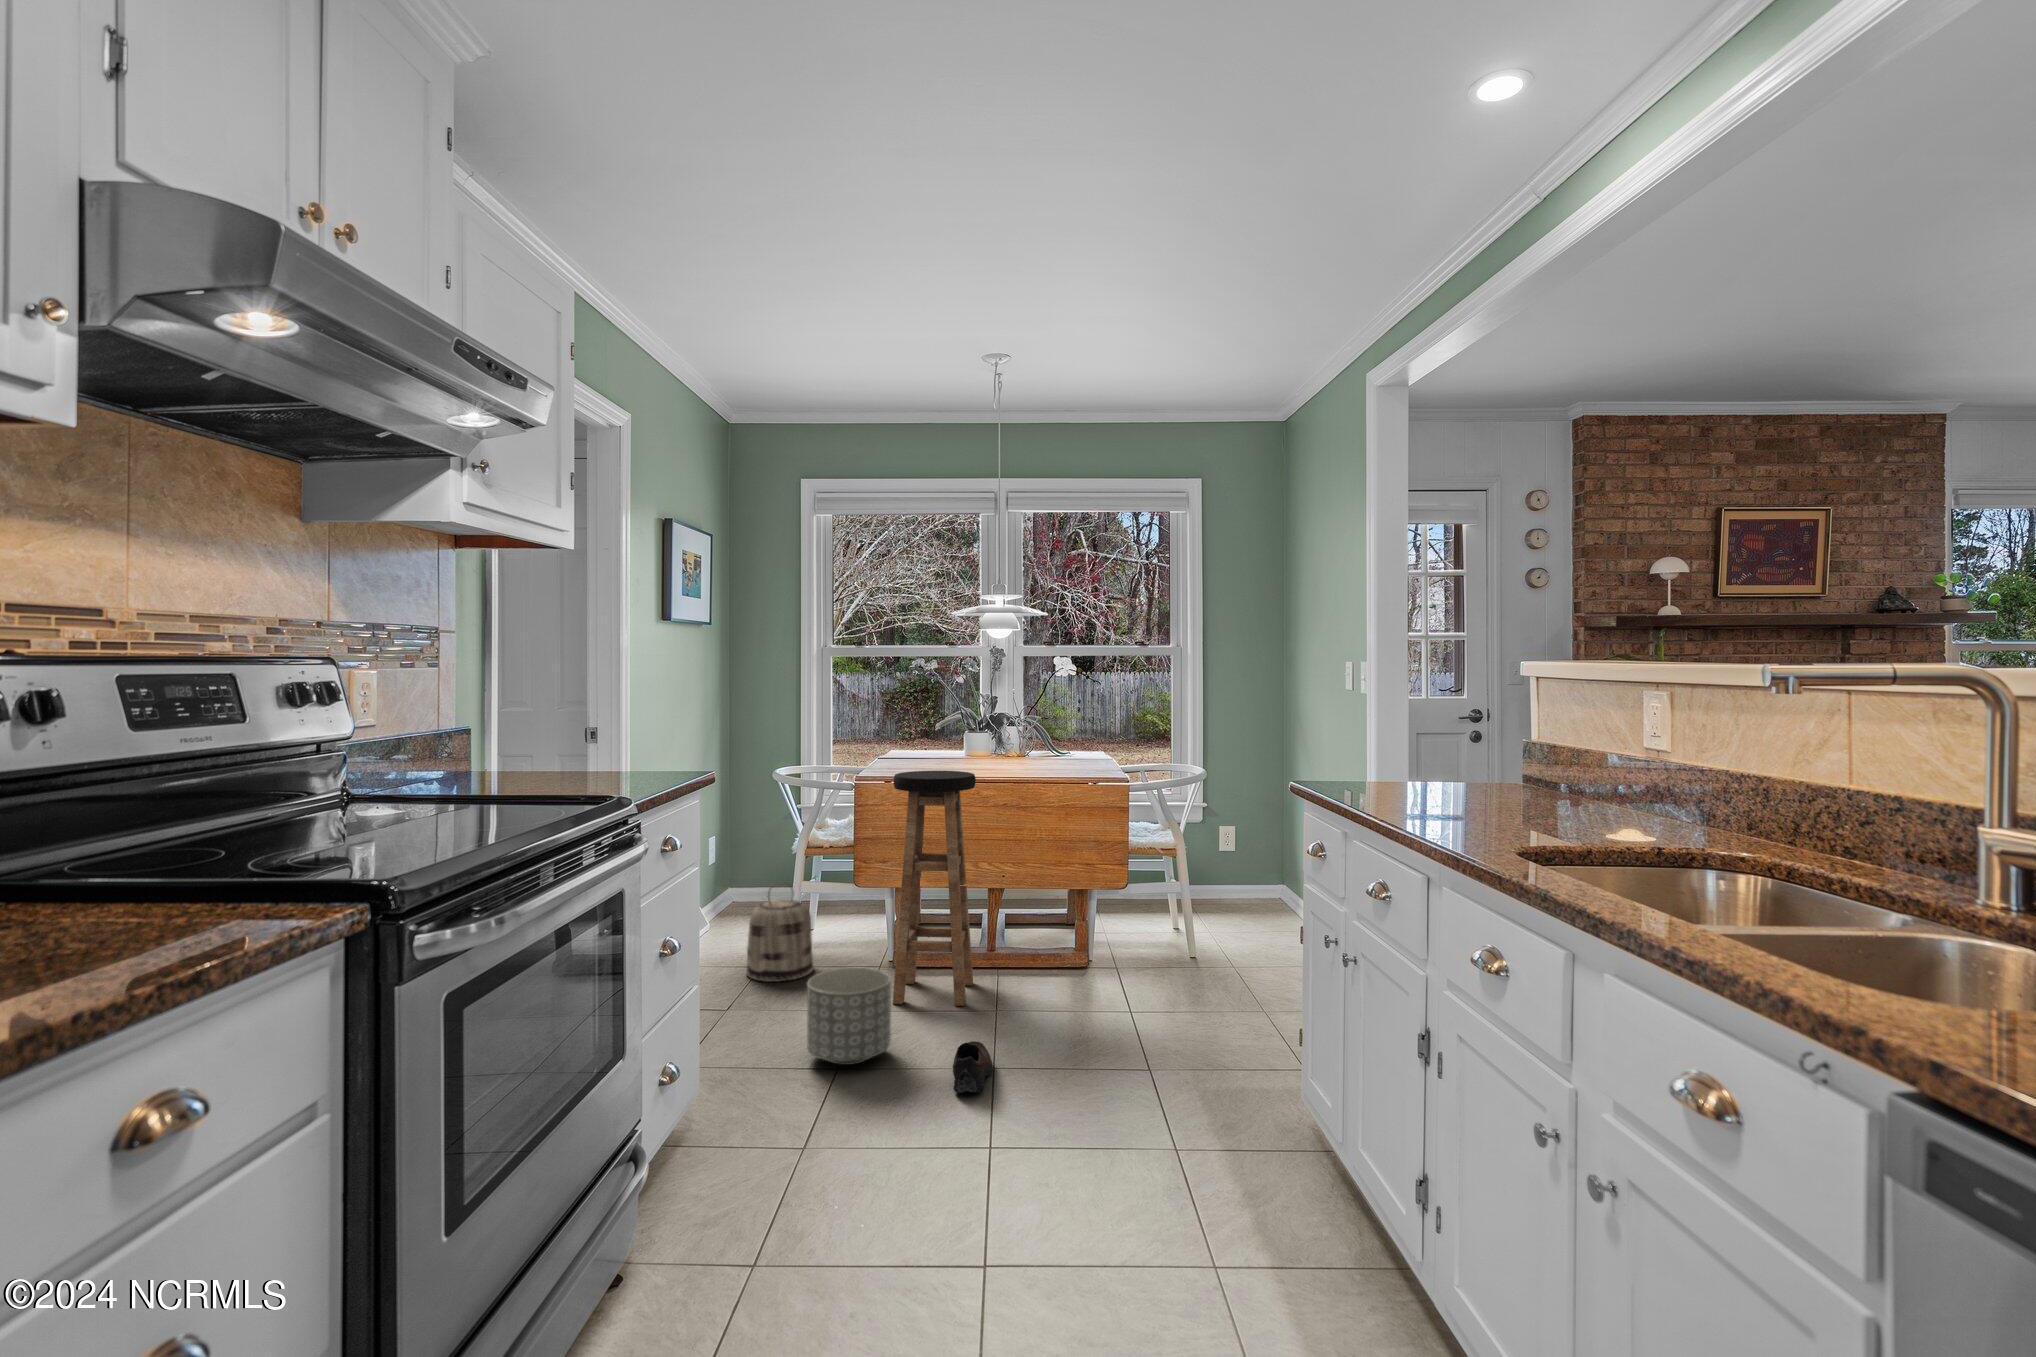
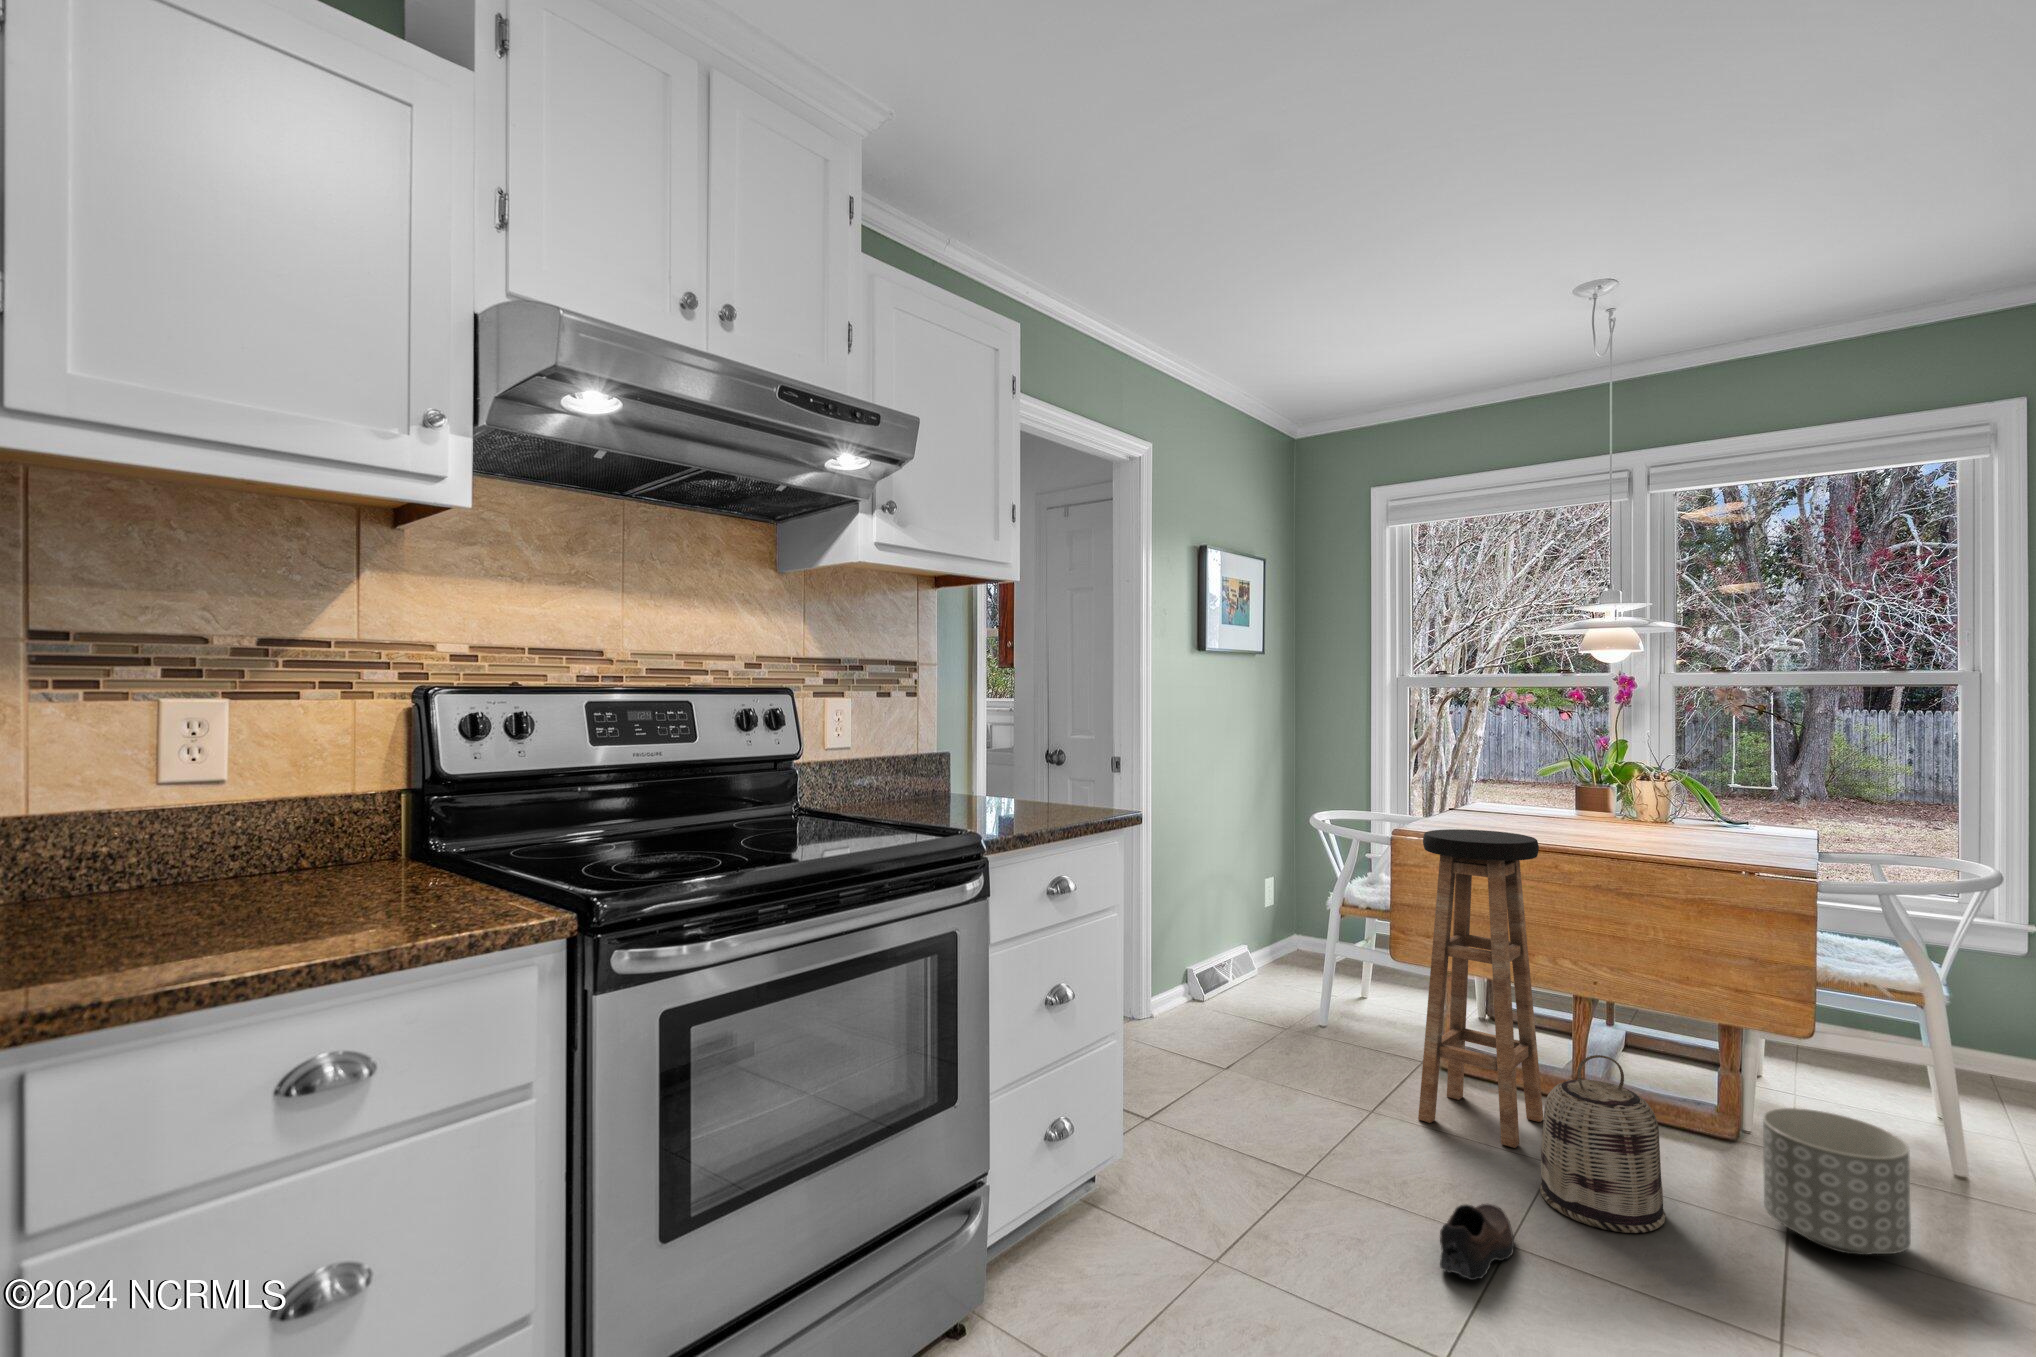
basket: present [746,883,814,982] -> present [1540,1055,1666,1233]
planter: present [807,968,891,1065] -> present [1763,1108,1911,1255]

